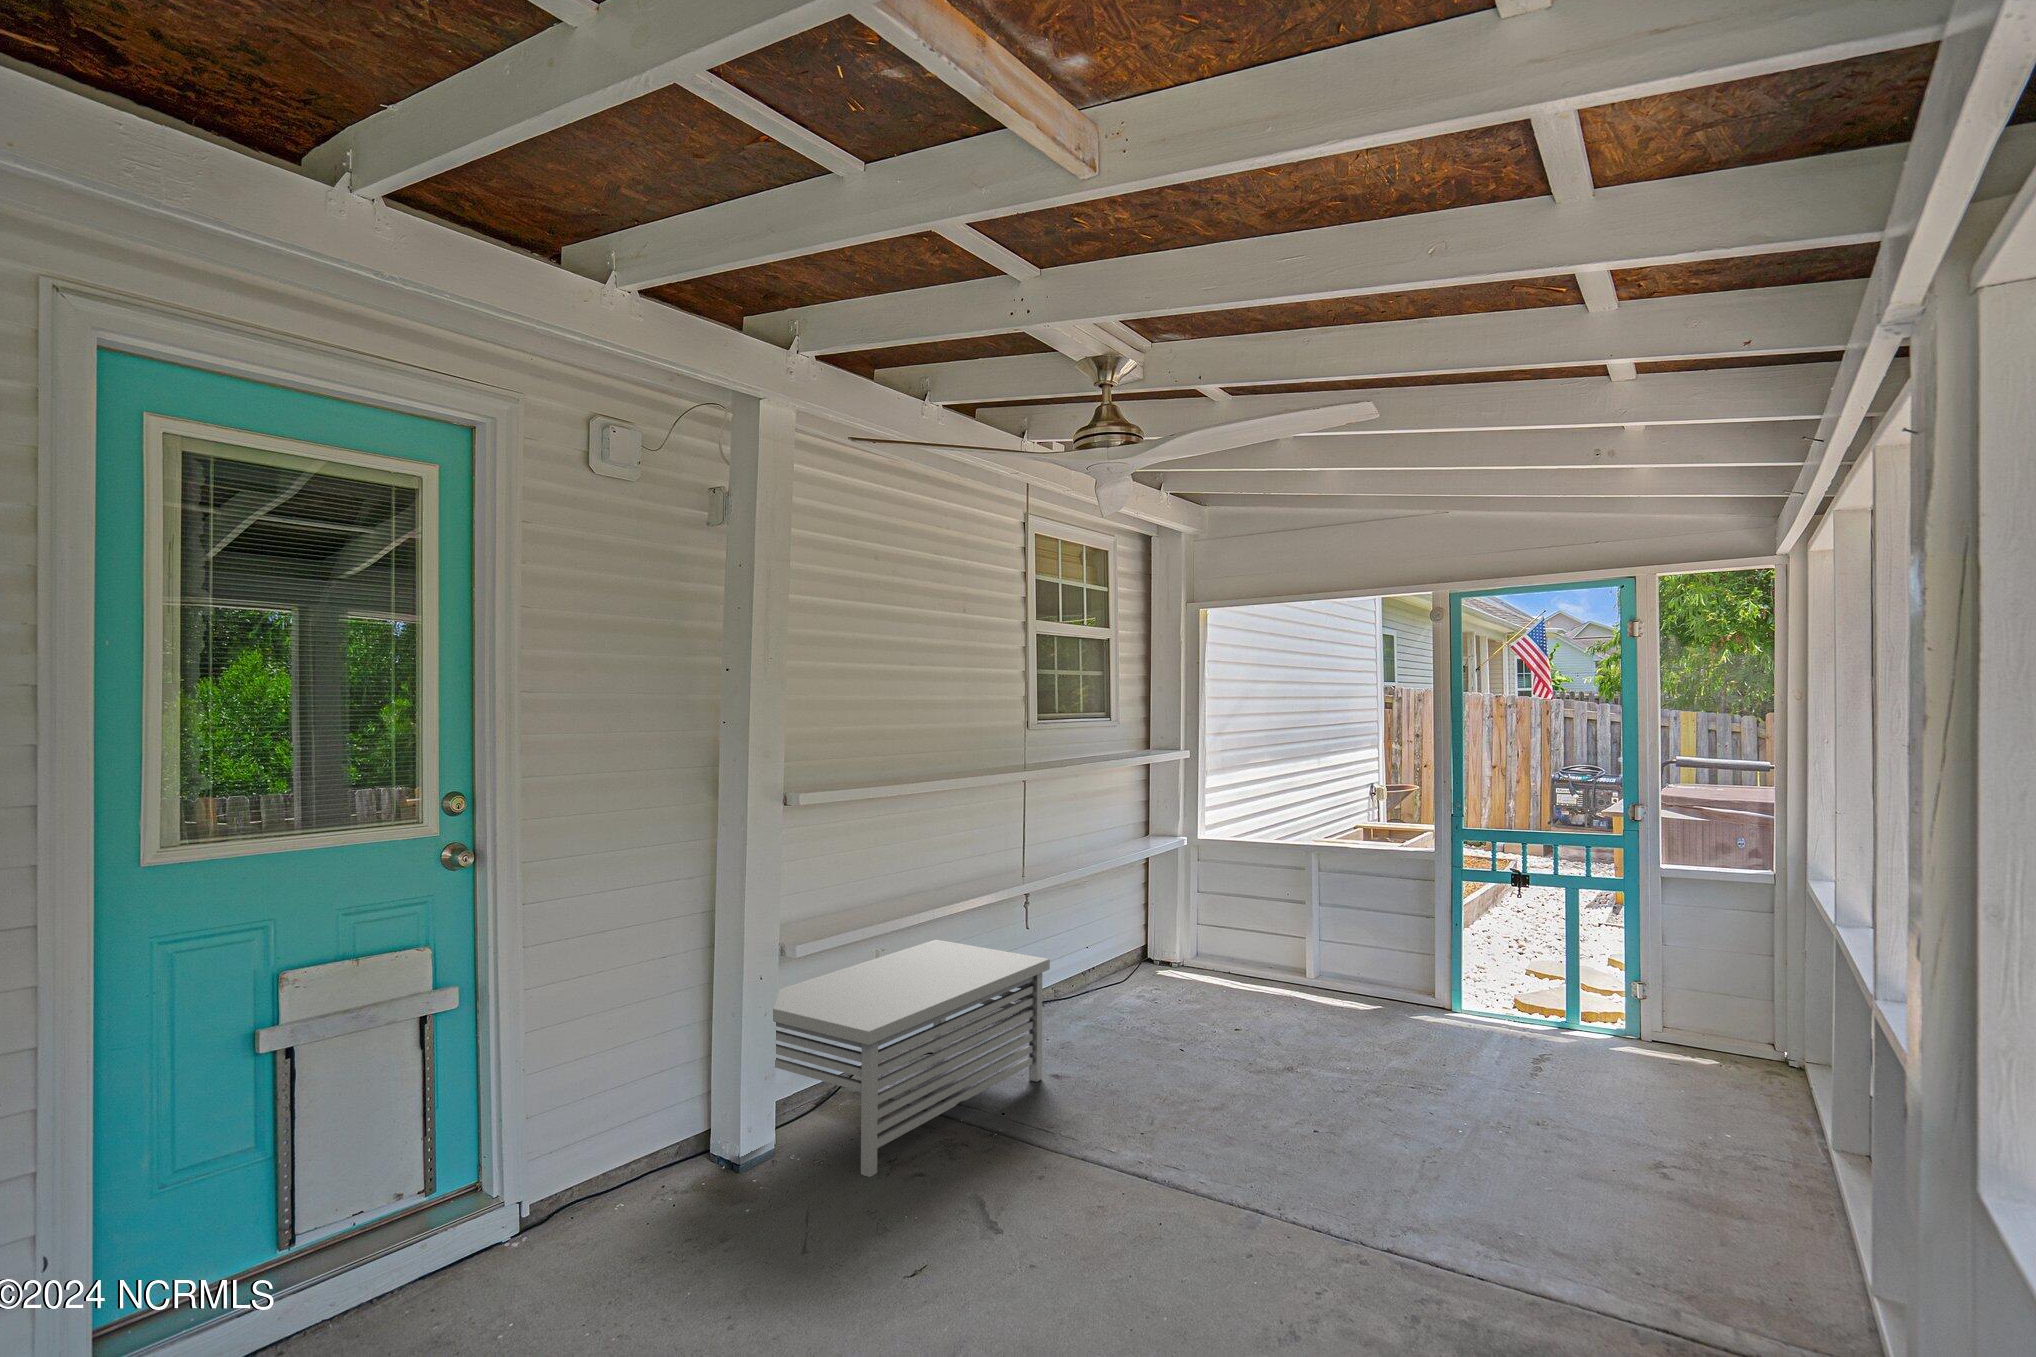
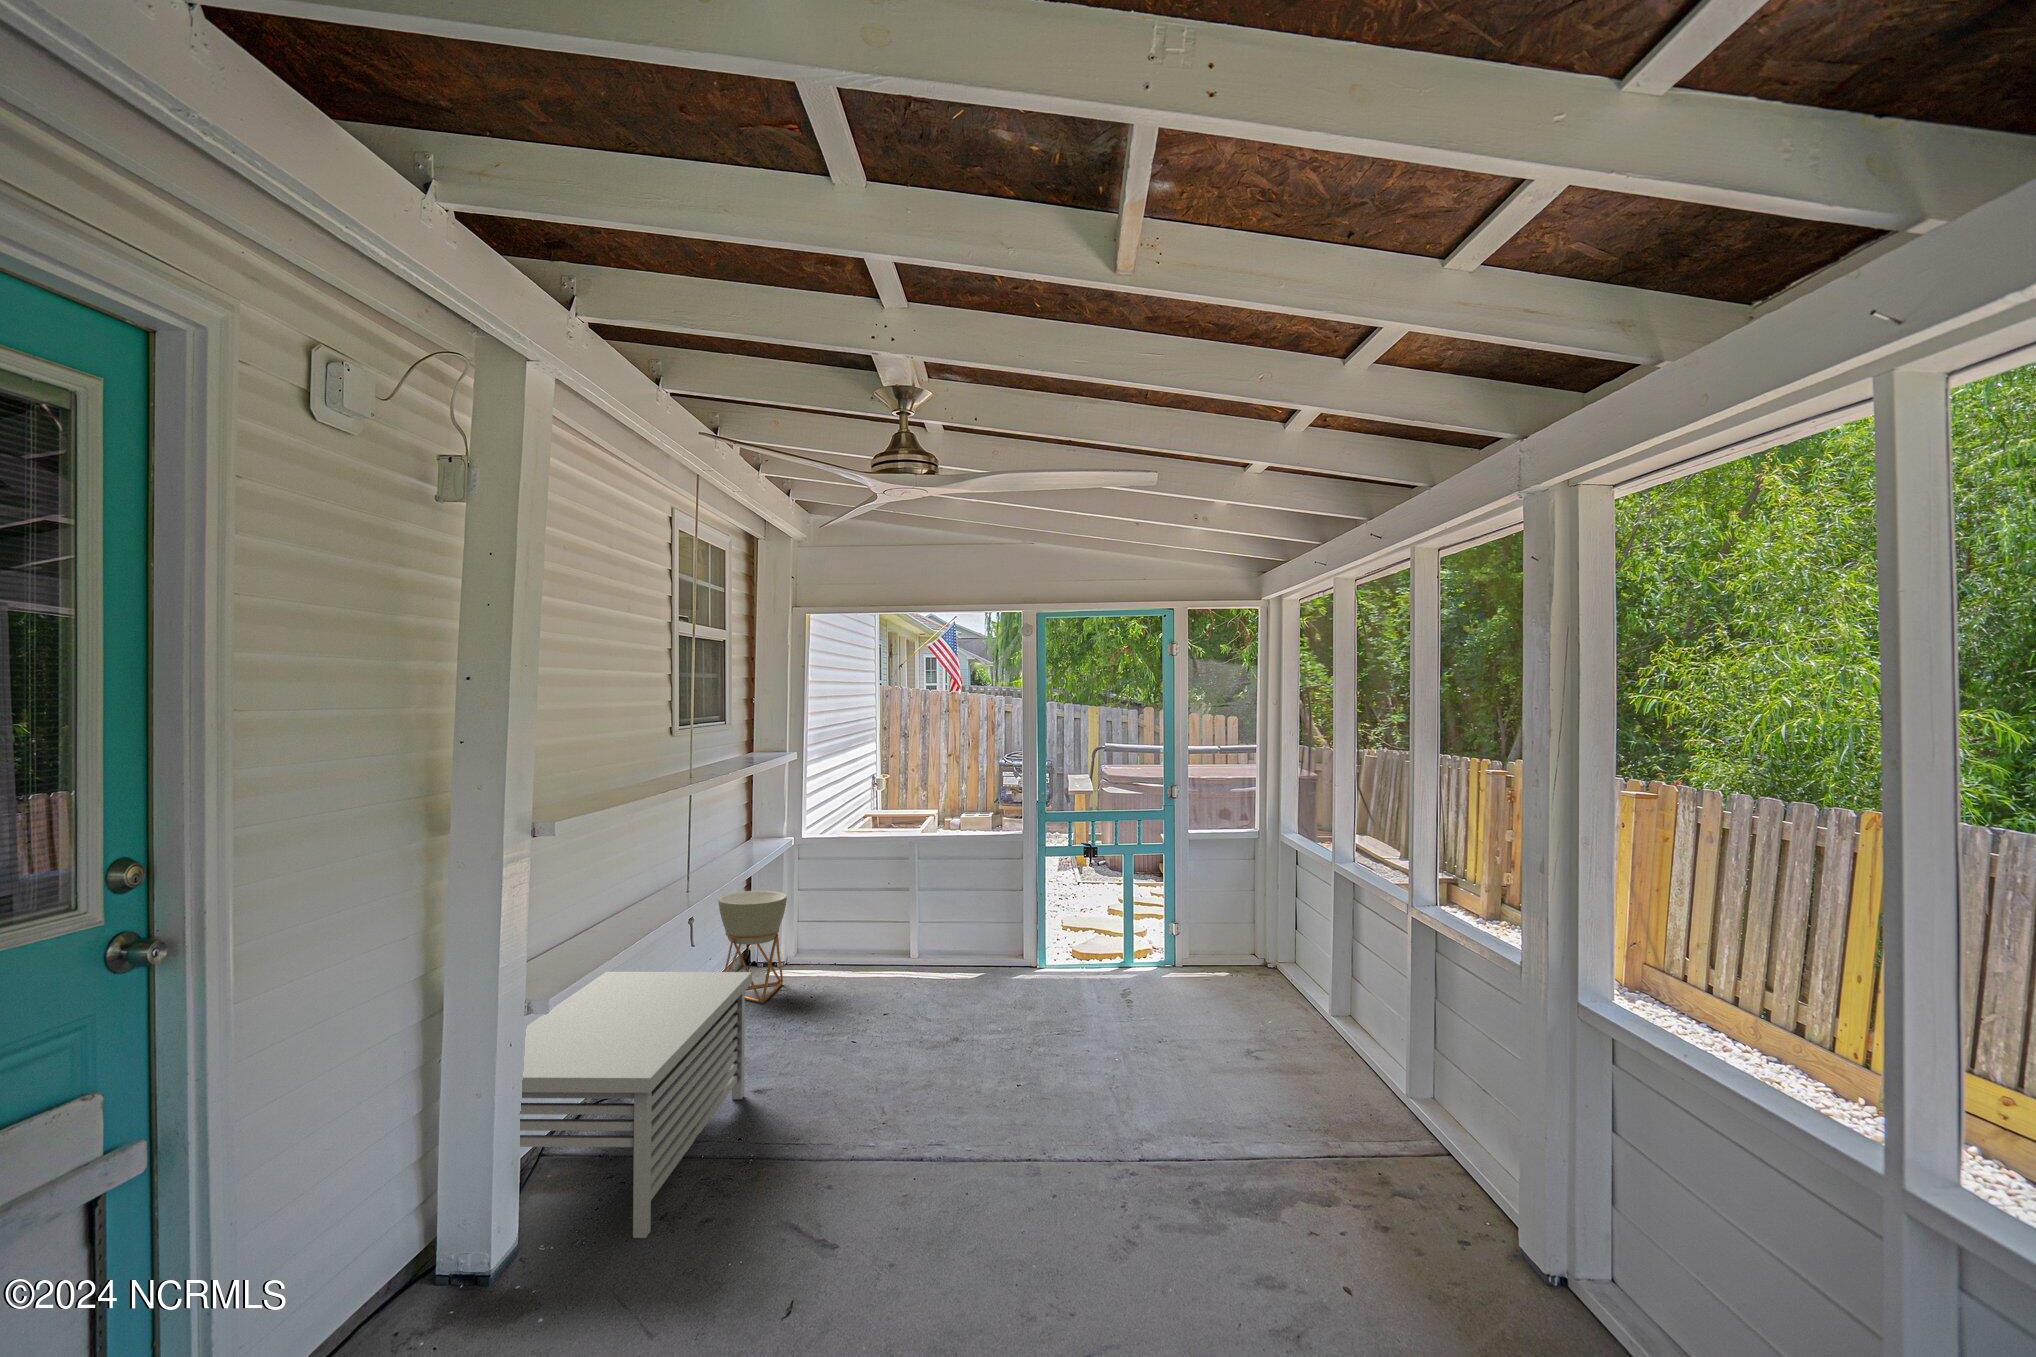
planter: none [1092,886,1160,999] -> present [718,891,787,1003]

